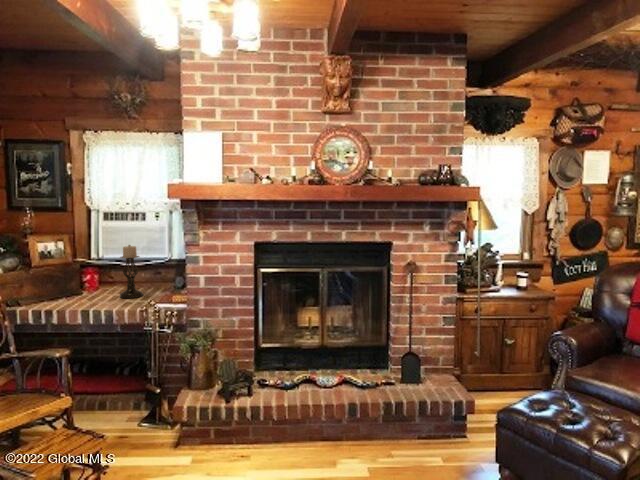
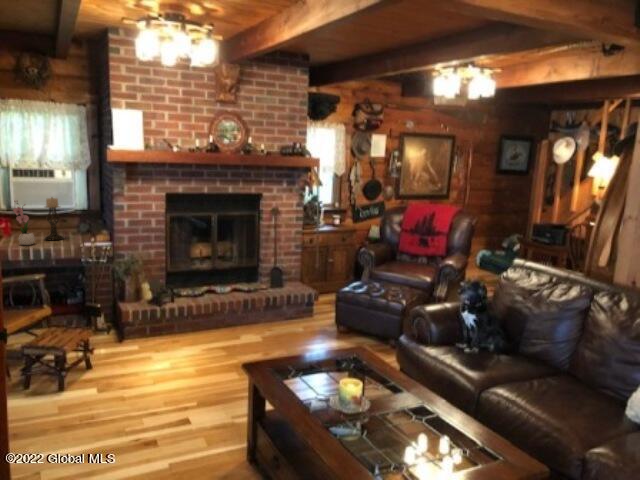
flower arrangement: none [76,249,105,304] -> present [13,201,35,245]

